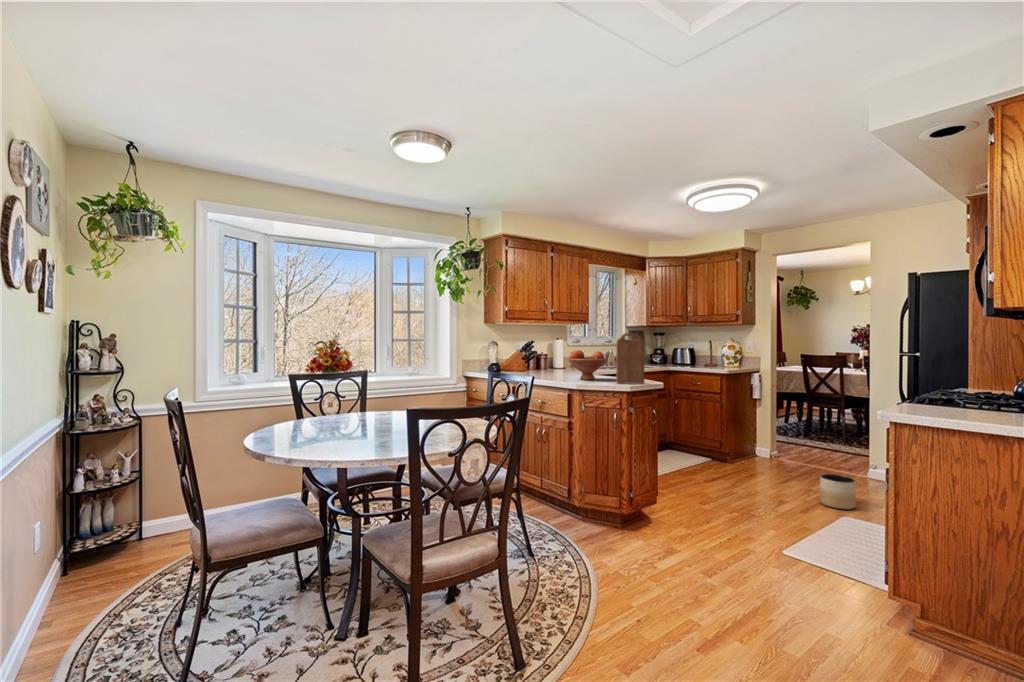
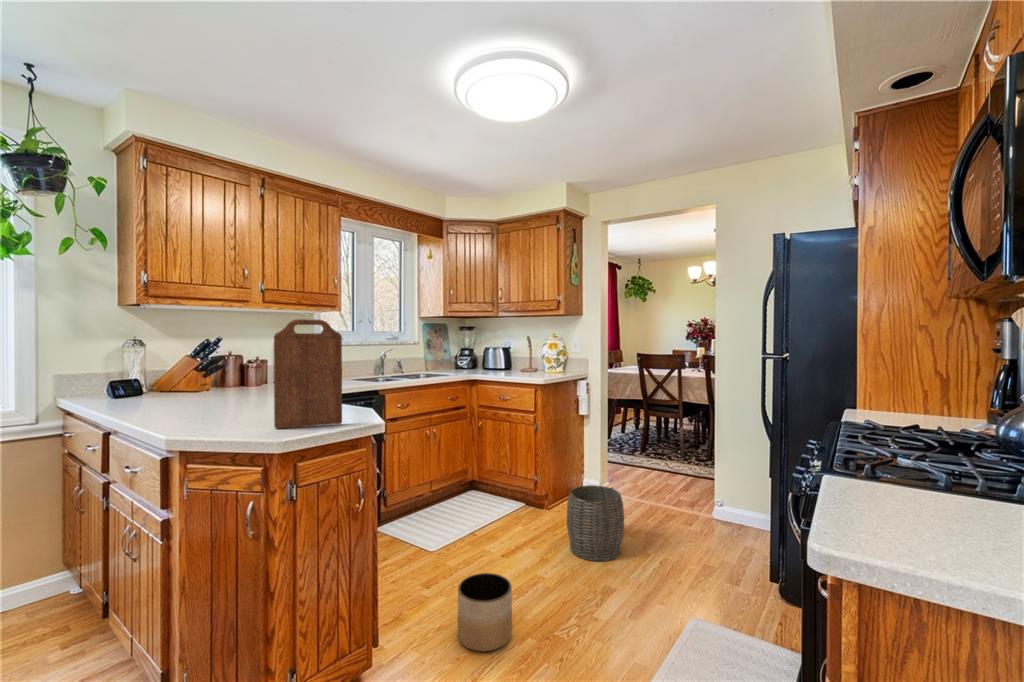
fruit bowl: present [568,350,608,380] -> none [196,355,290,417]
woven basket: none [751,442,793,487] -> present [567,485,624,561]
planter: present [820,474,856,510] -> present [458,573,512,651]

